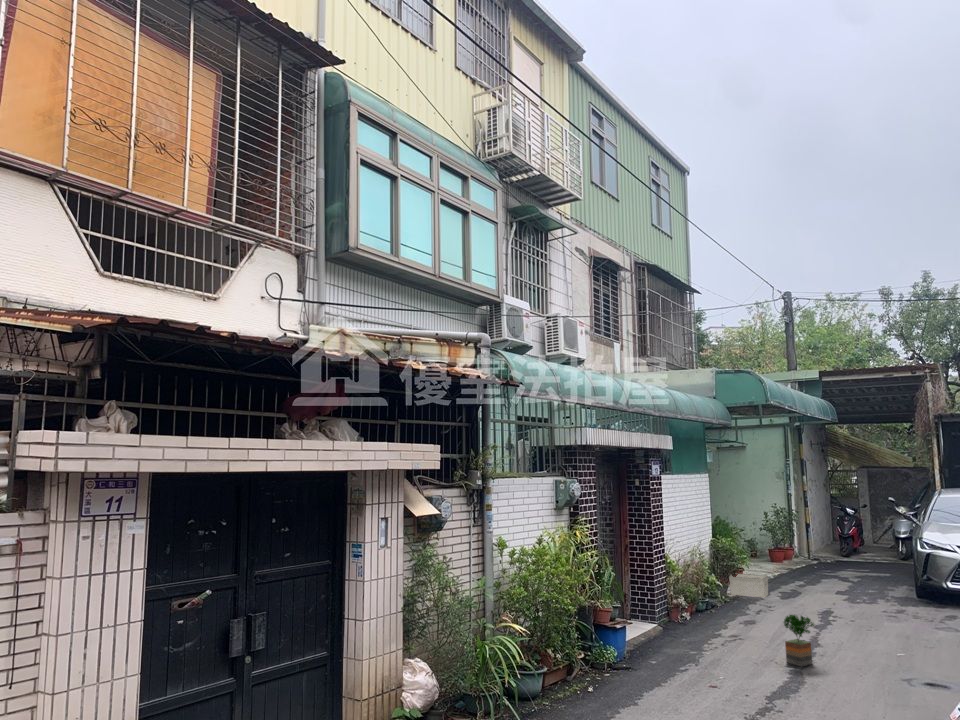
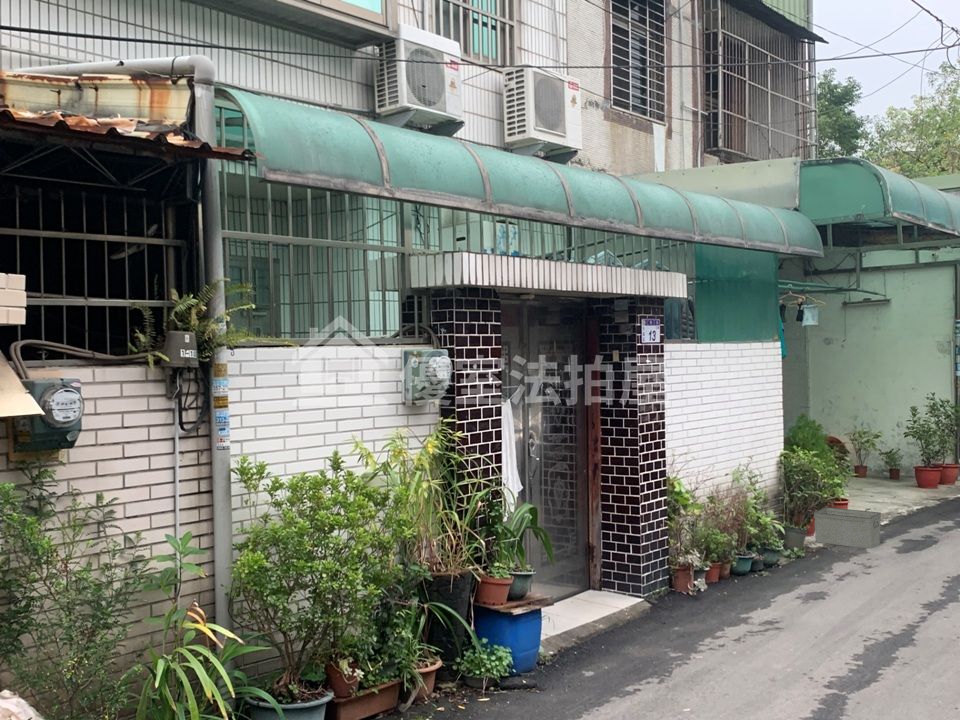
potted tree: present [784,615,814,666] -> none [826,600,891,699]

